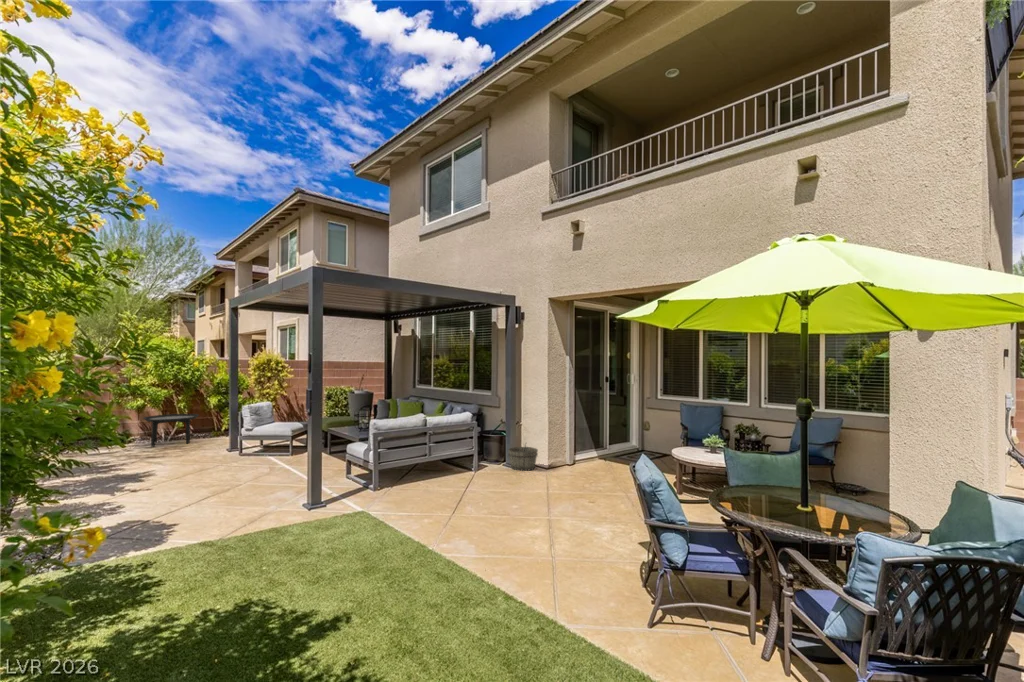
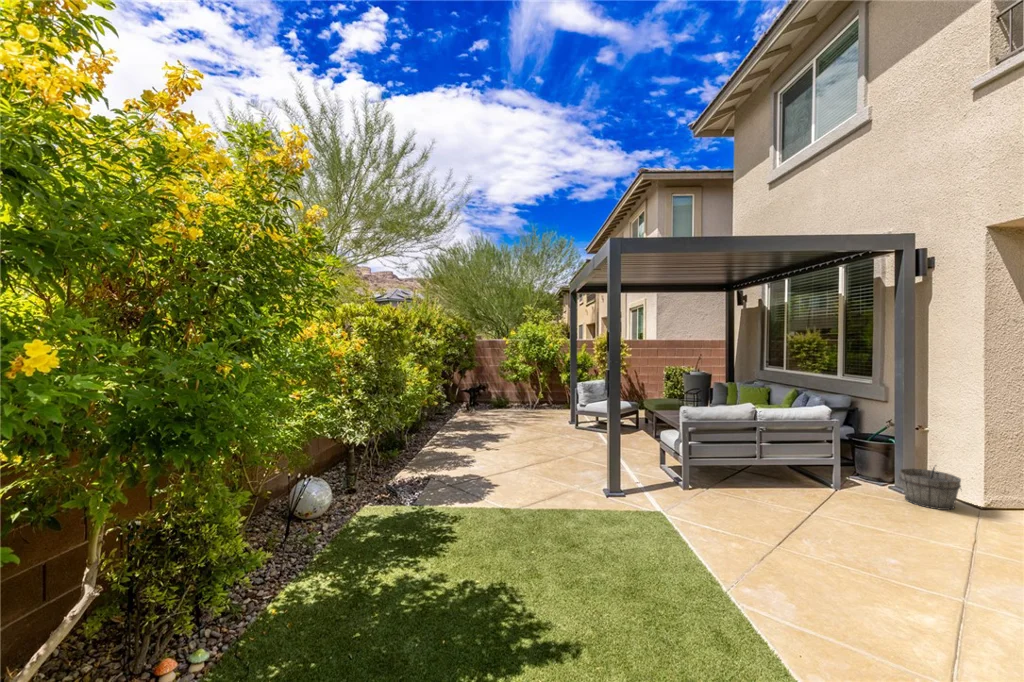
round table: present [144,414,199,447] -> none [517,386,555,412]

